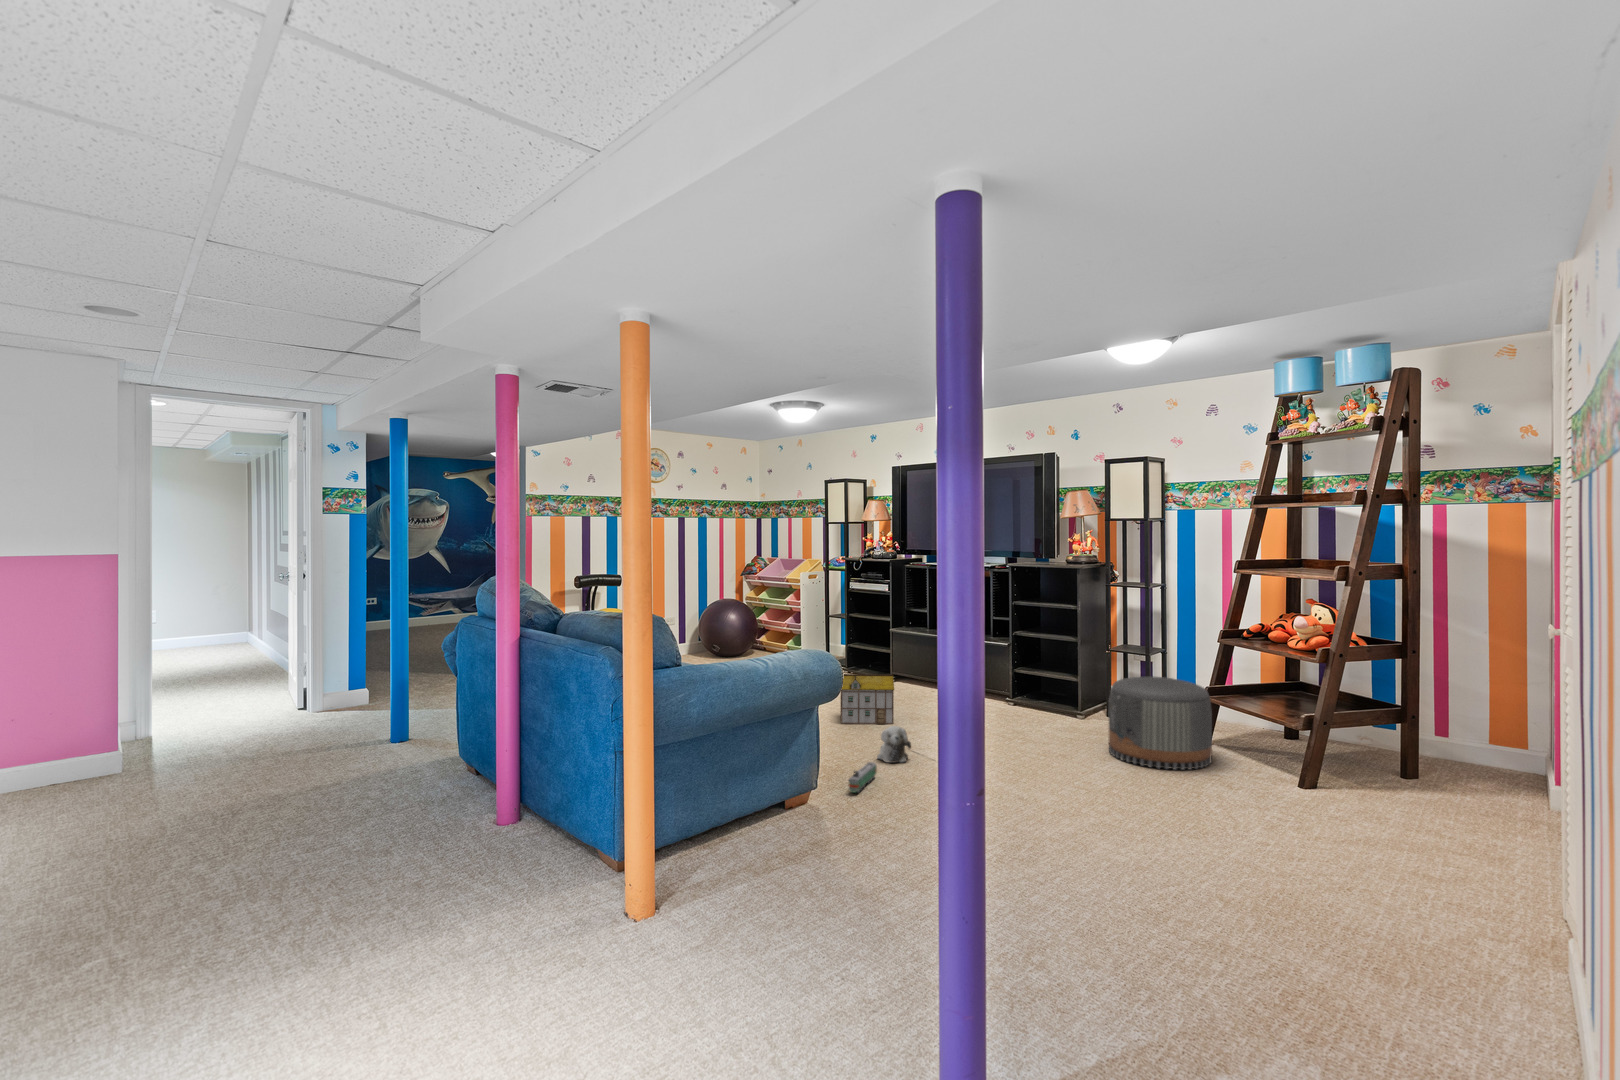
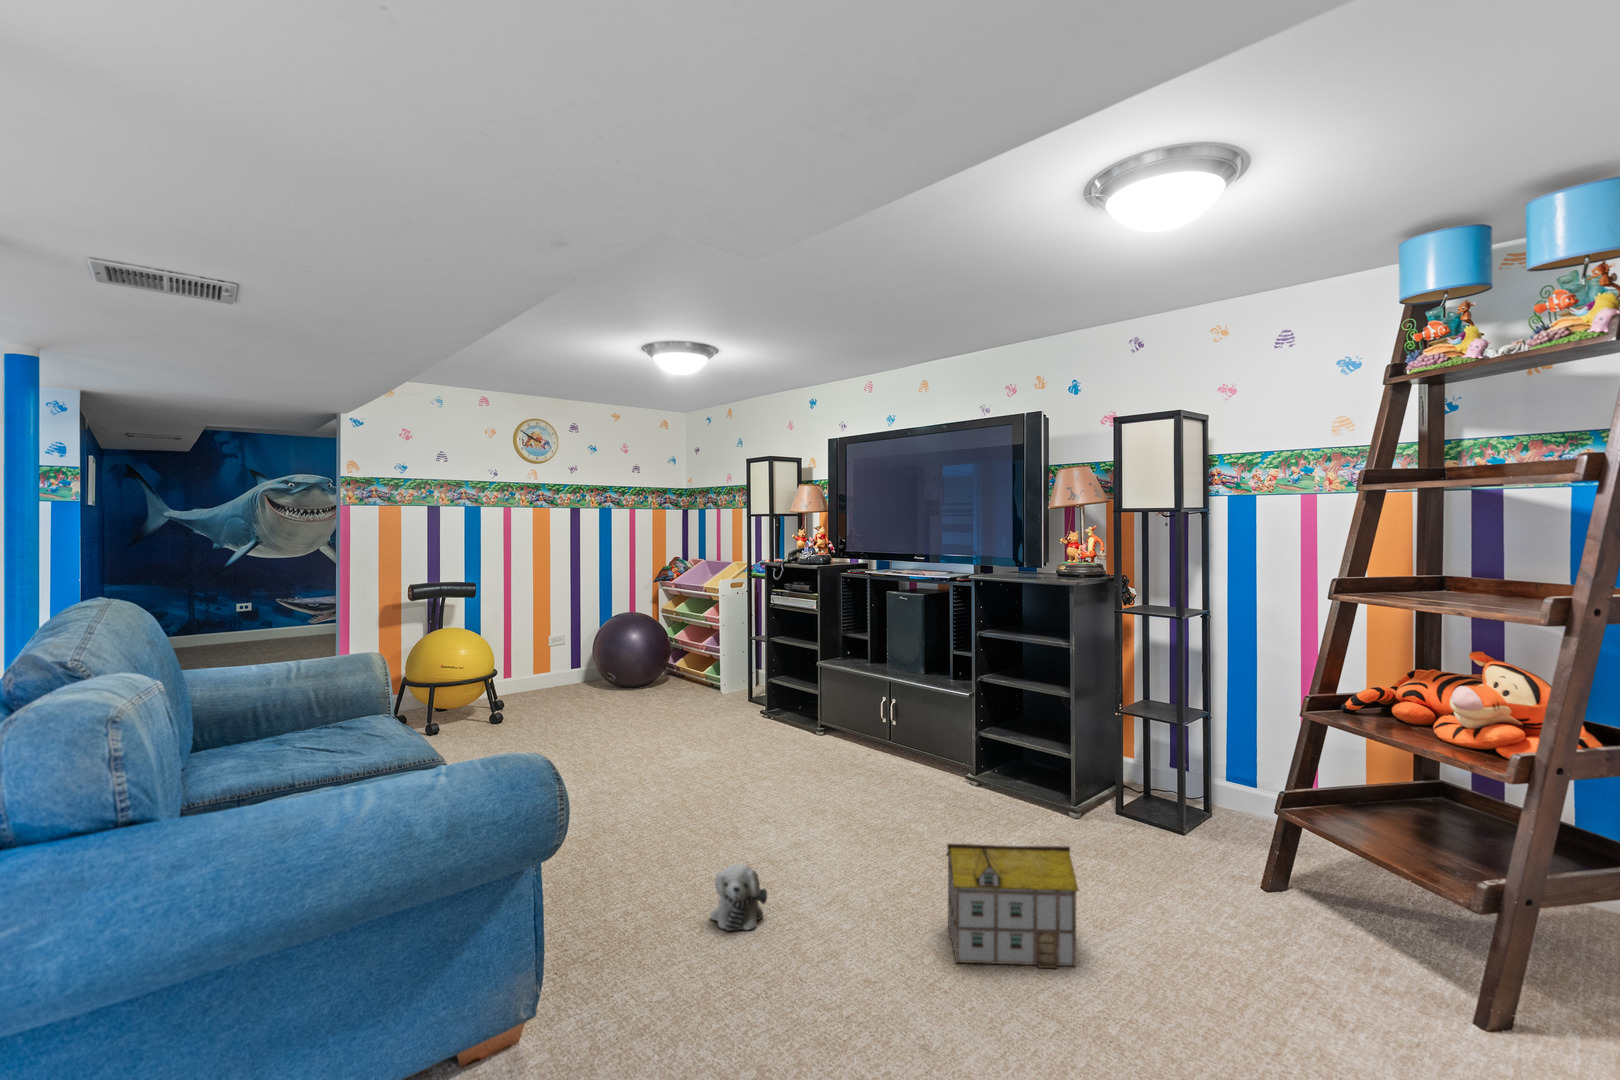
toy house: present [841,674,894,724] -> present [946,843,1078,968]
pouf: present [1109,676,1212,770] -> none [1107,778,1289,969]
toy train: present [849,762,877,792] -> none [603,945,683,1028]

